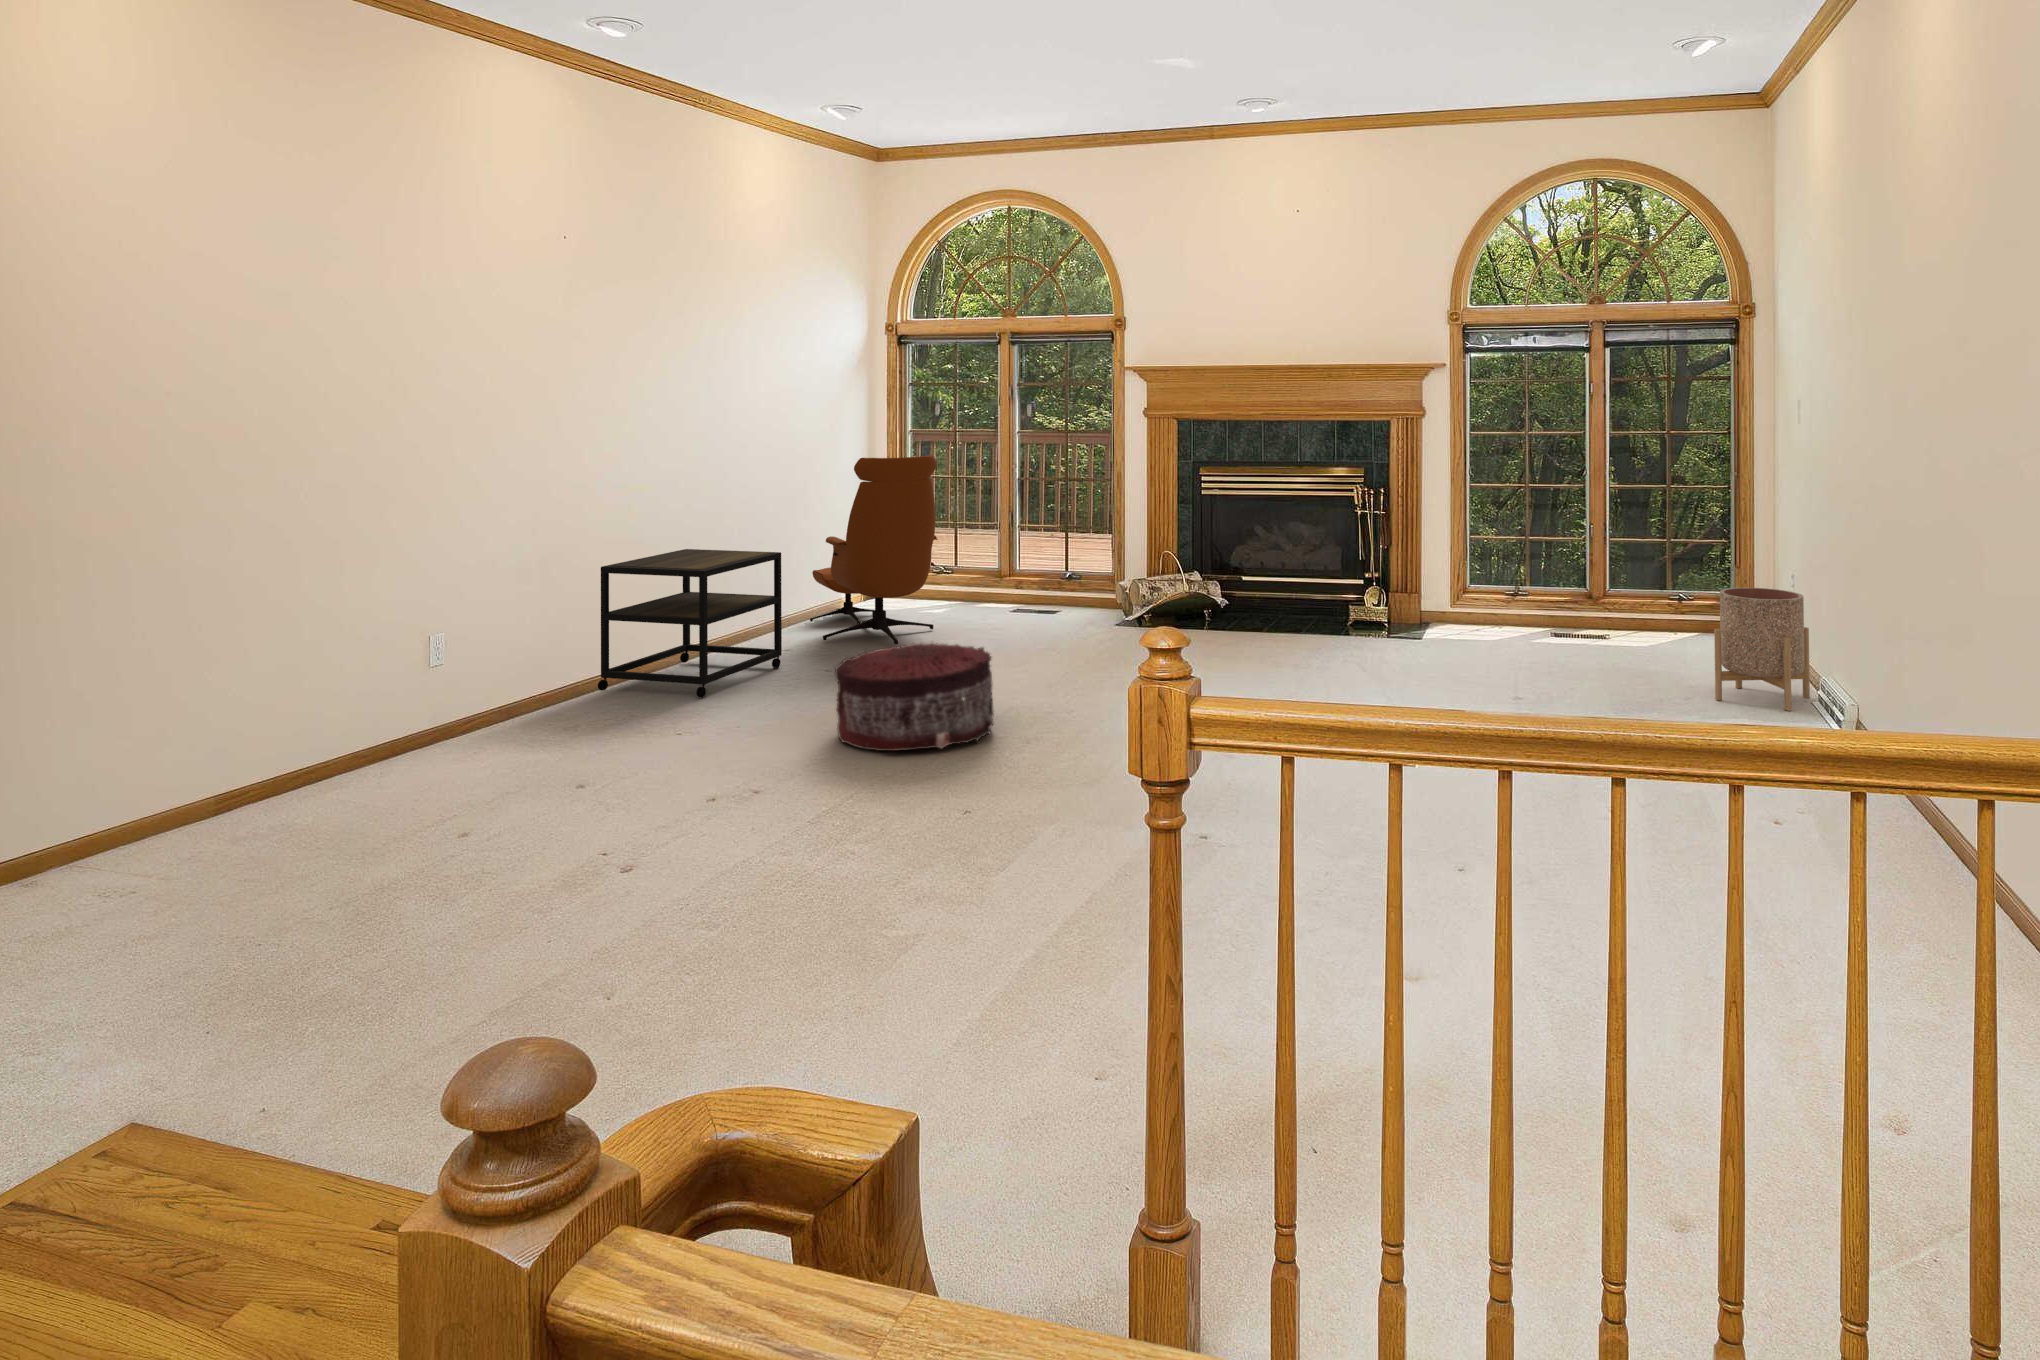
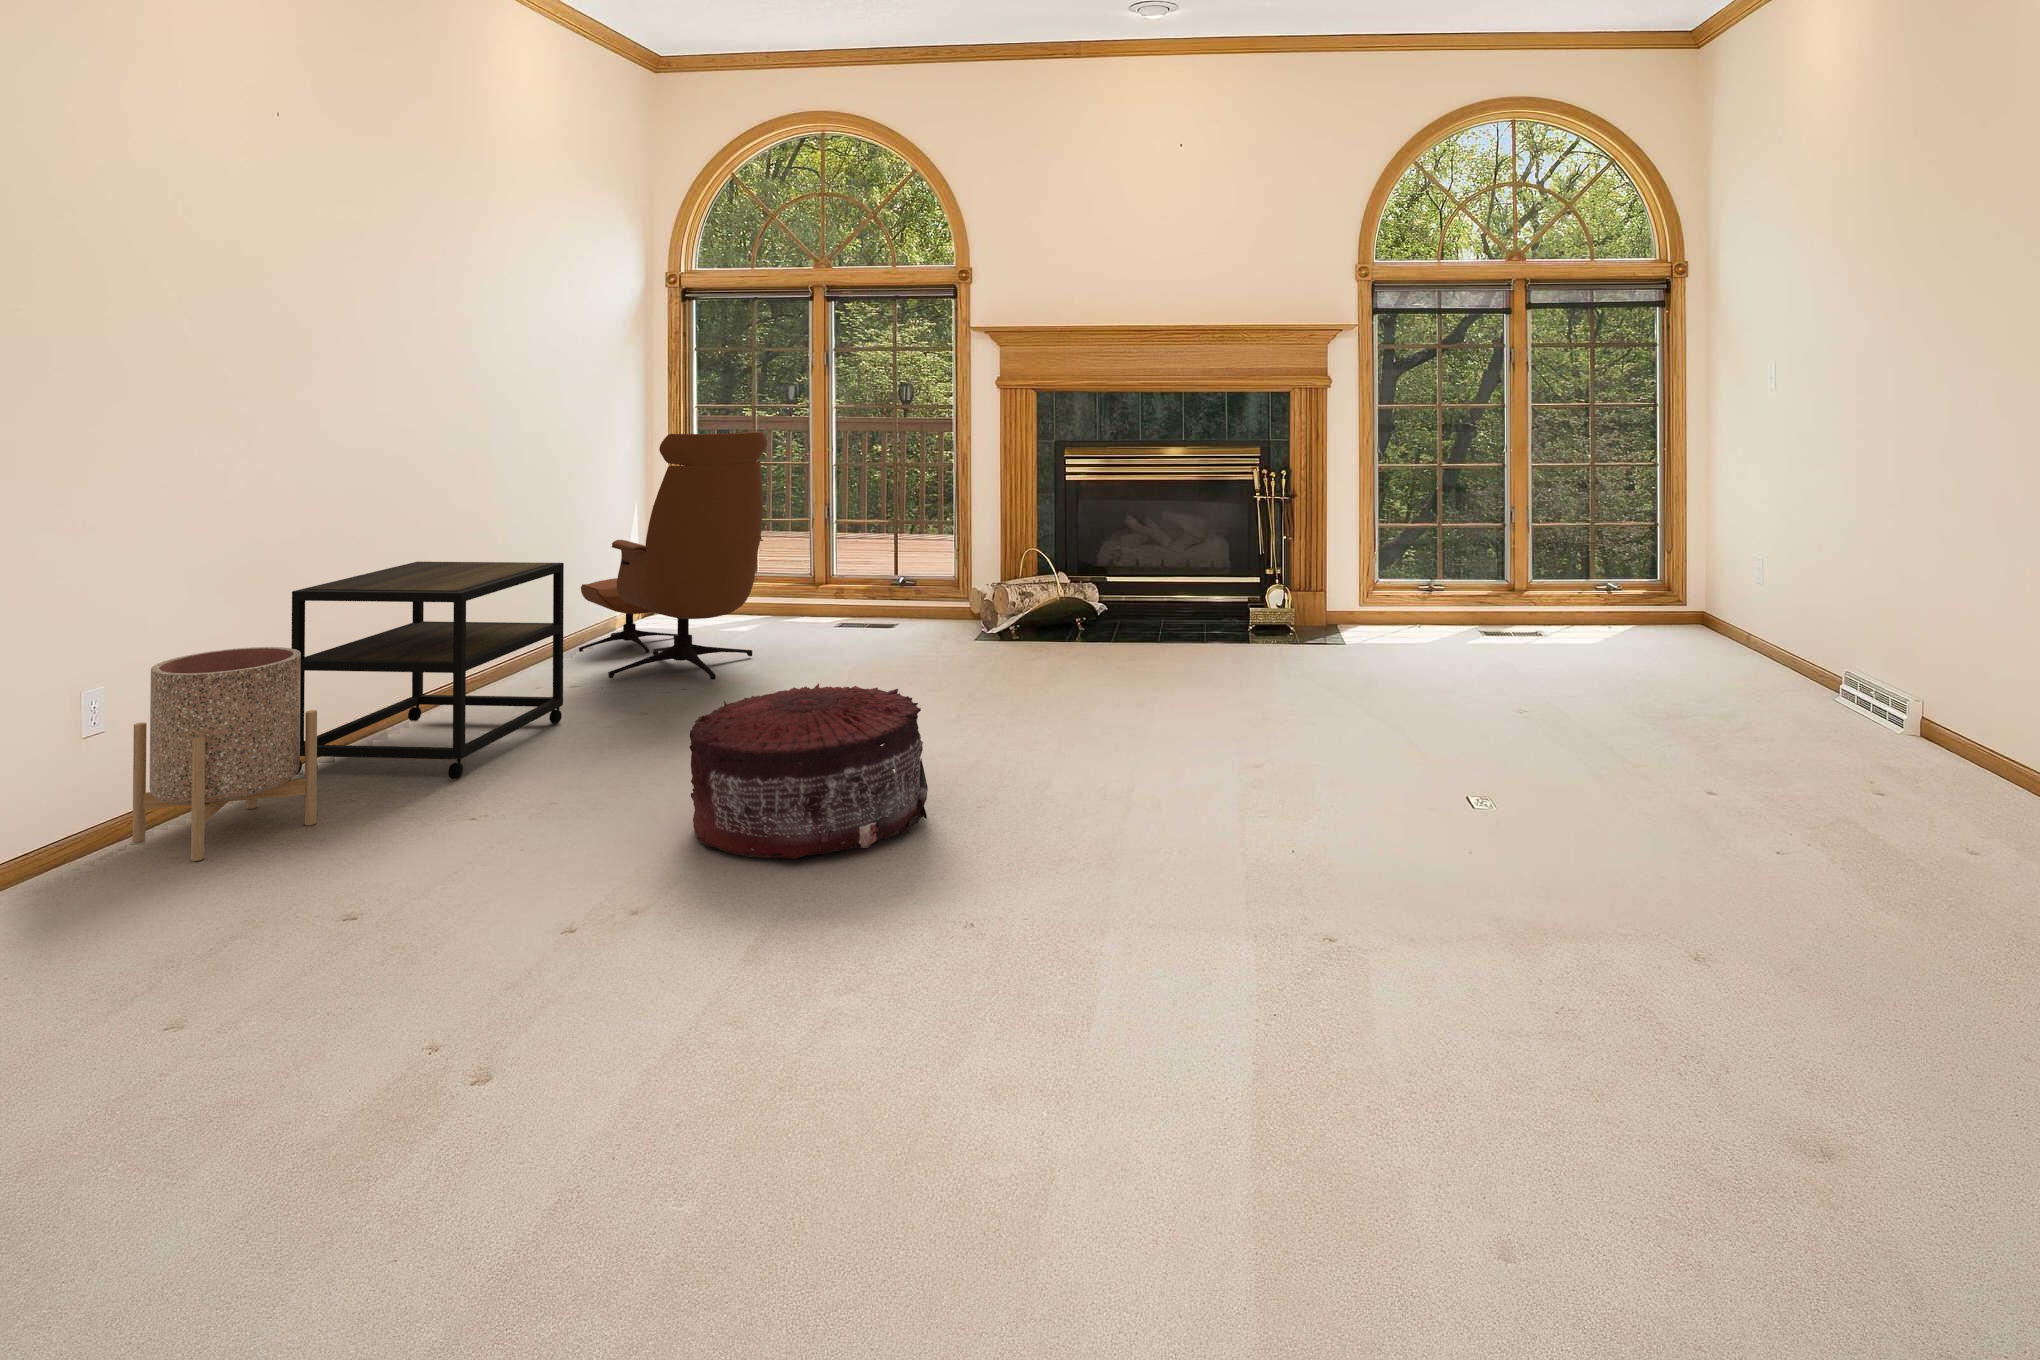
planter: present [1714,588,1810,711] -> present [132,647,317,861]

